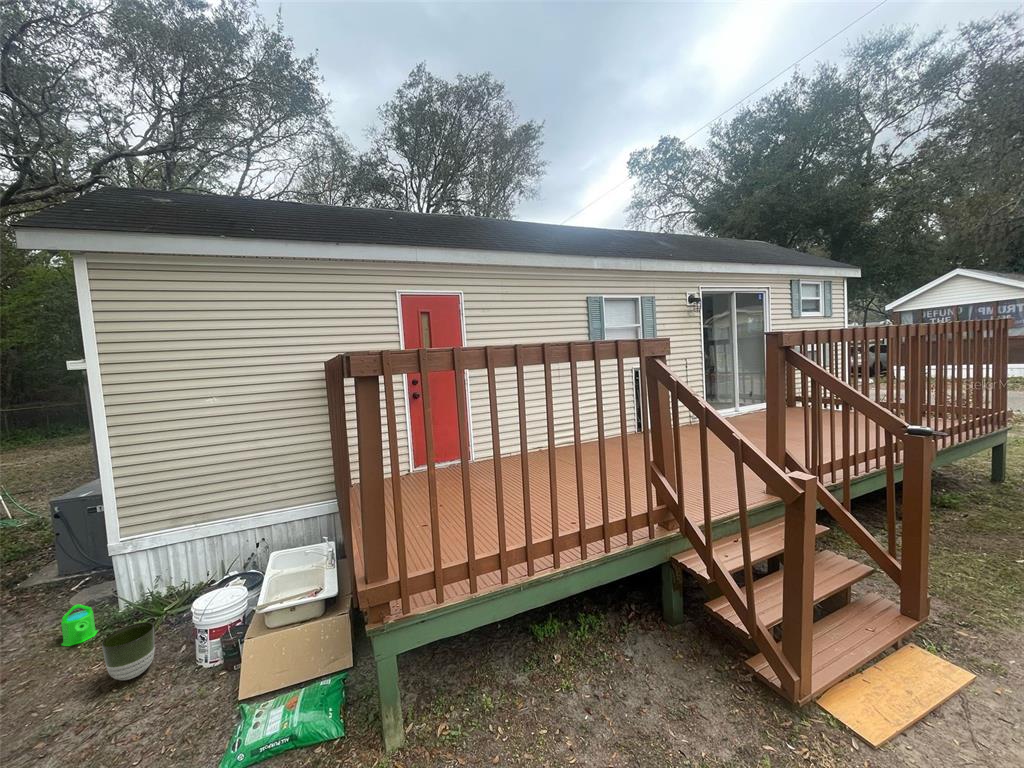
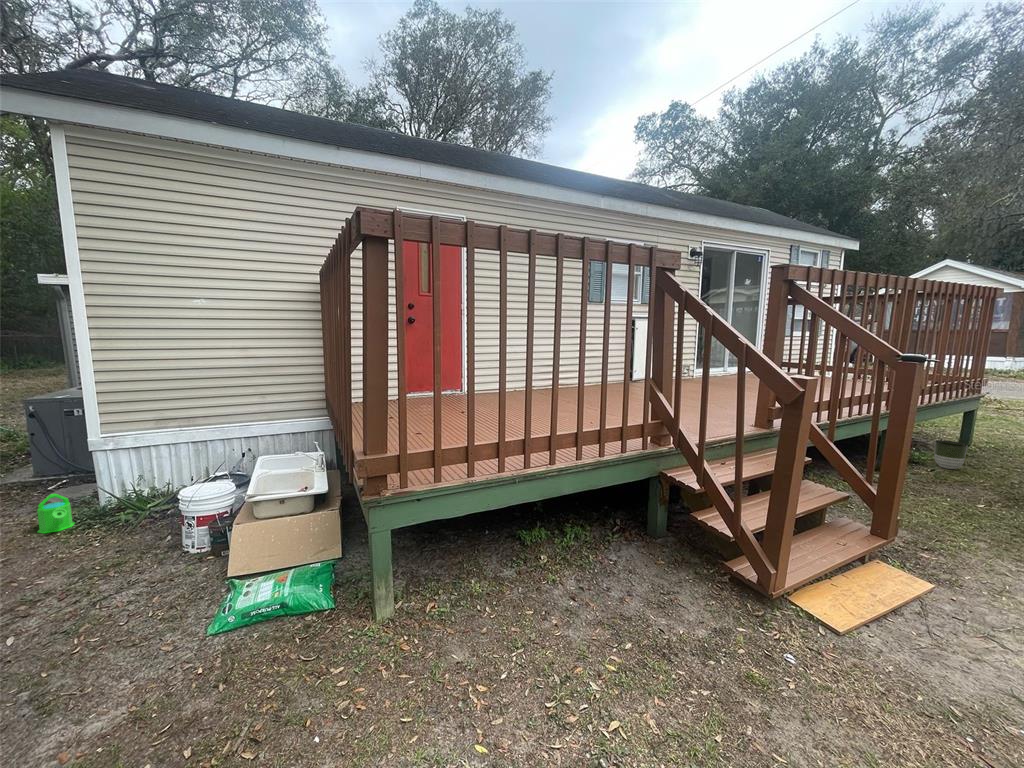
planter: present [102,622,155,680] -> present [934,441,968,469]

